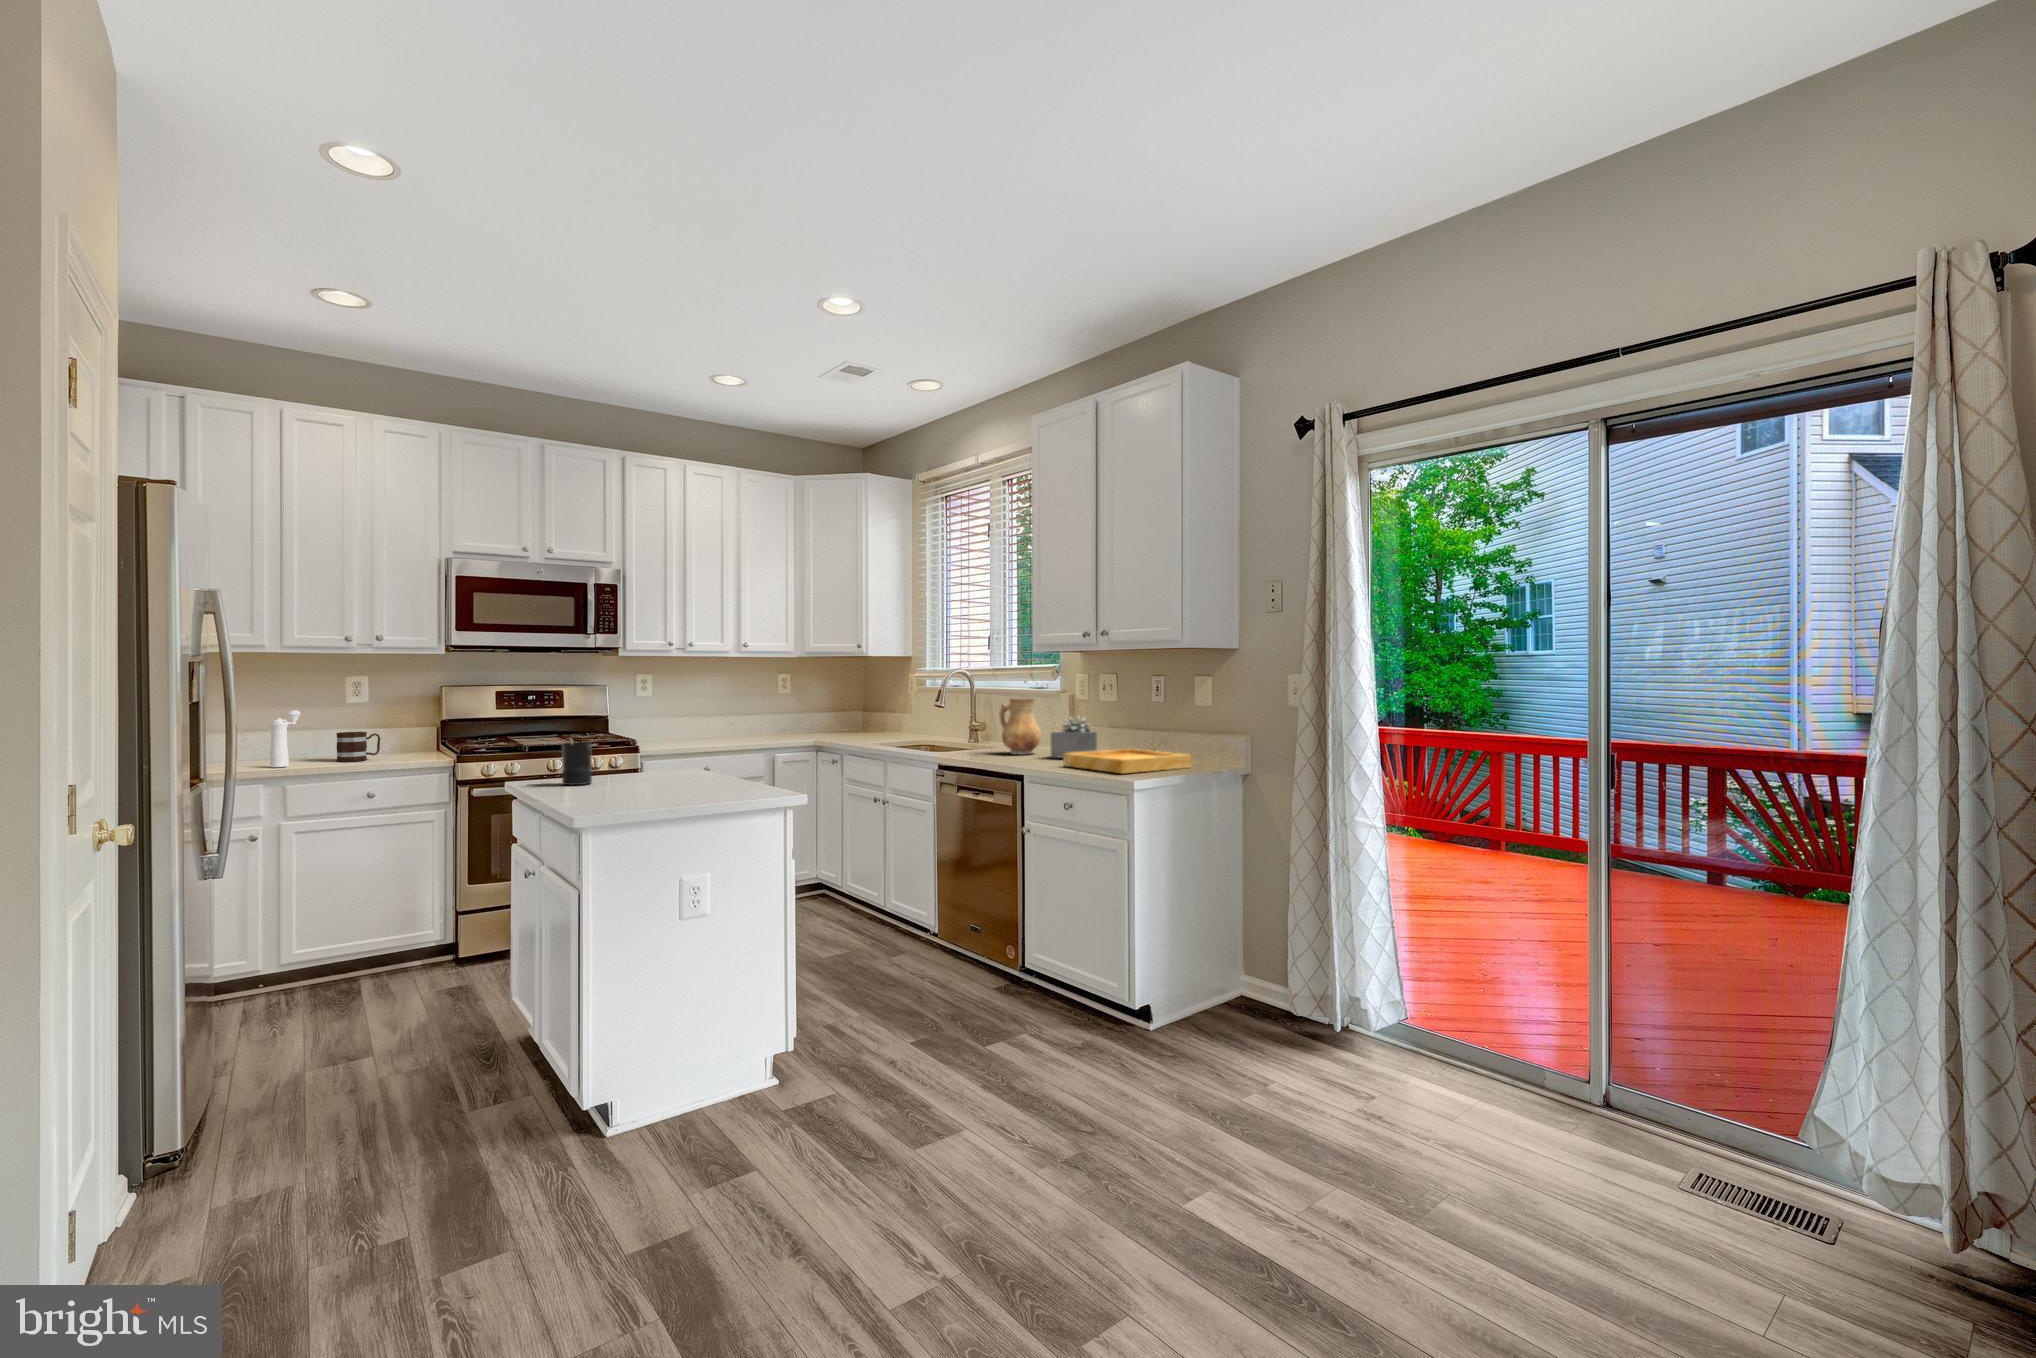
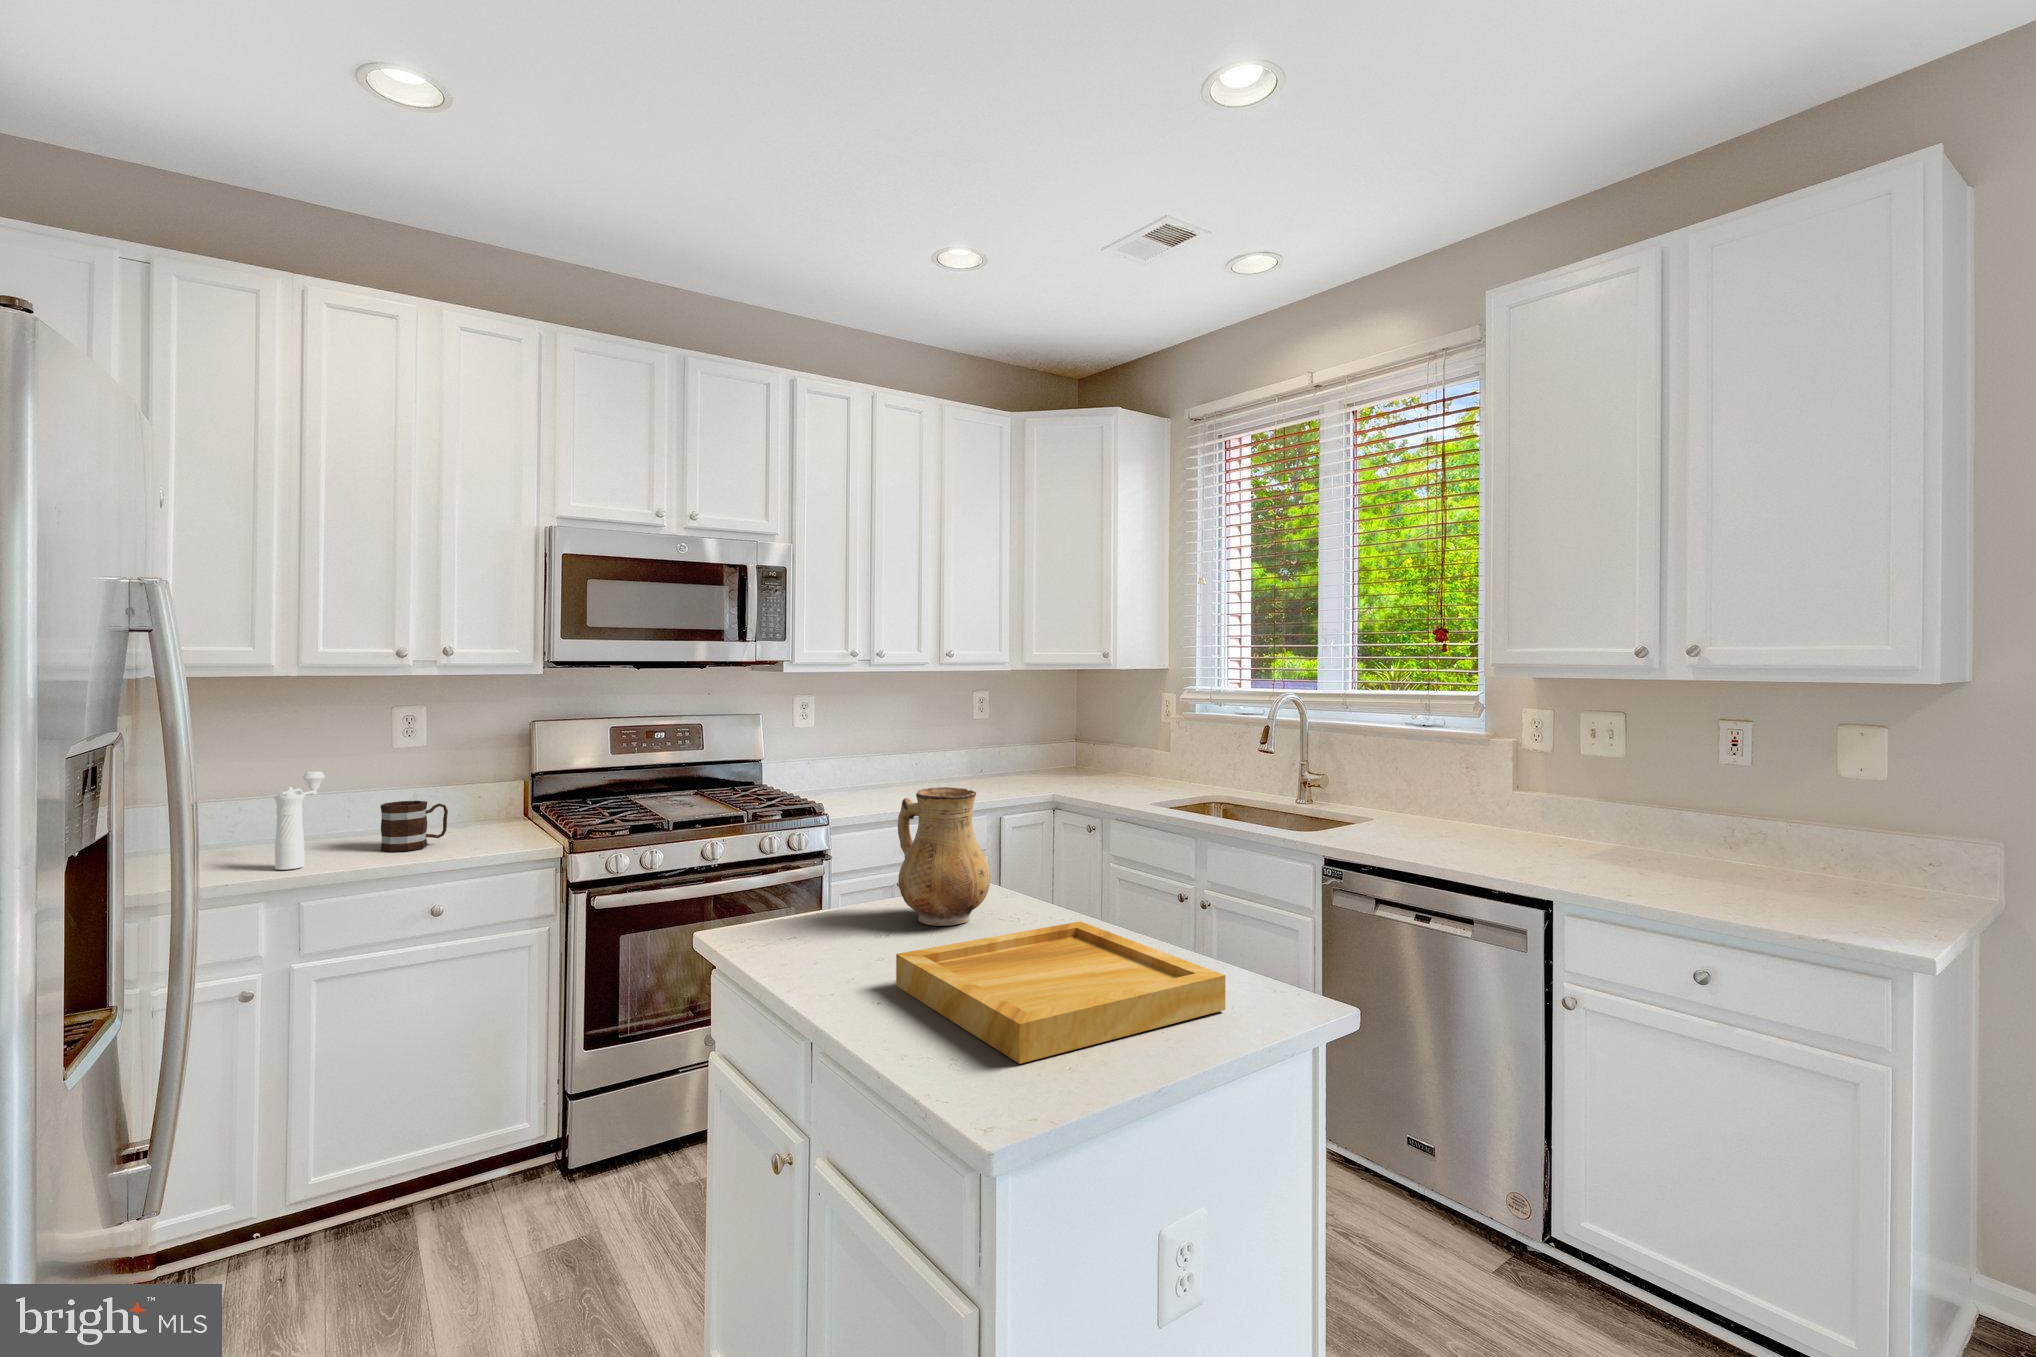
ceramic pitcher: present [999,698,1041,755] -> present [898,787,990,926]
succulent plant: present [1050,717,1097,758] -> none [1544,786,1620,862]
candle: present [562,739,592,785] -> none [817,861,869,959]
tray: present [1063,749,1191,774] -> present [896,922,1225,1064]

